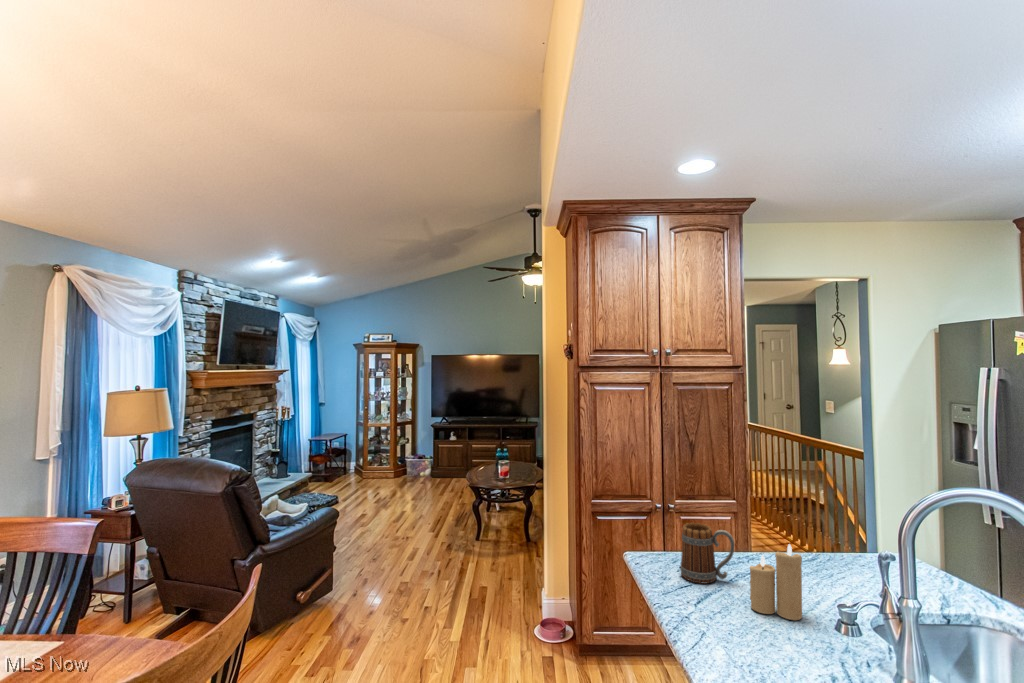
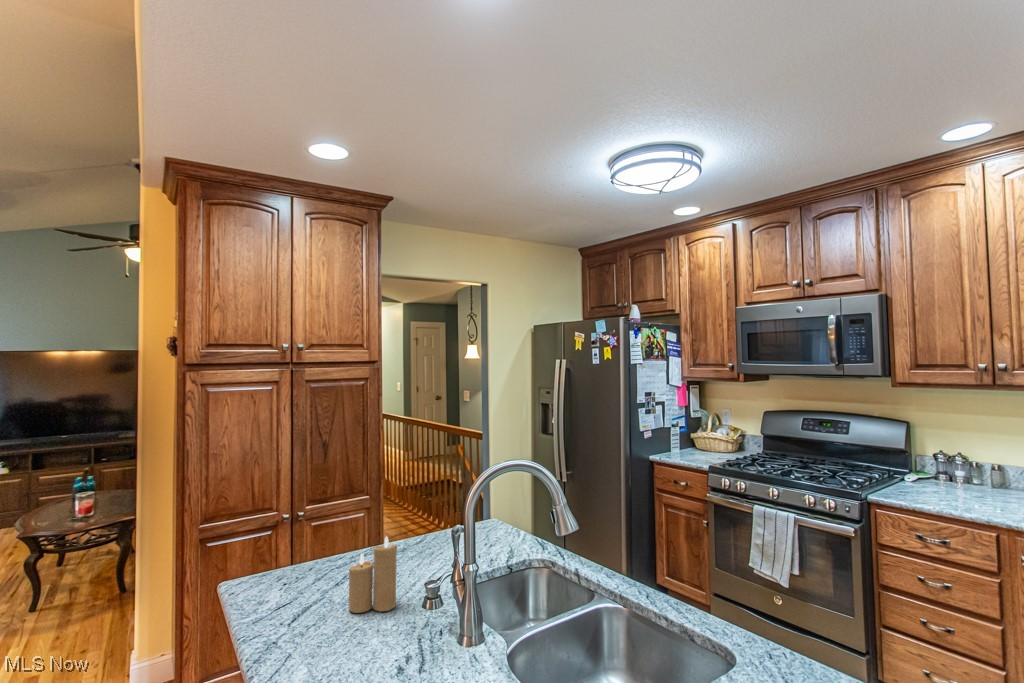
mug: present [680,523,734,584] -> none [282,532,341,598]

